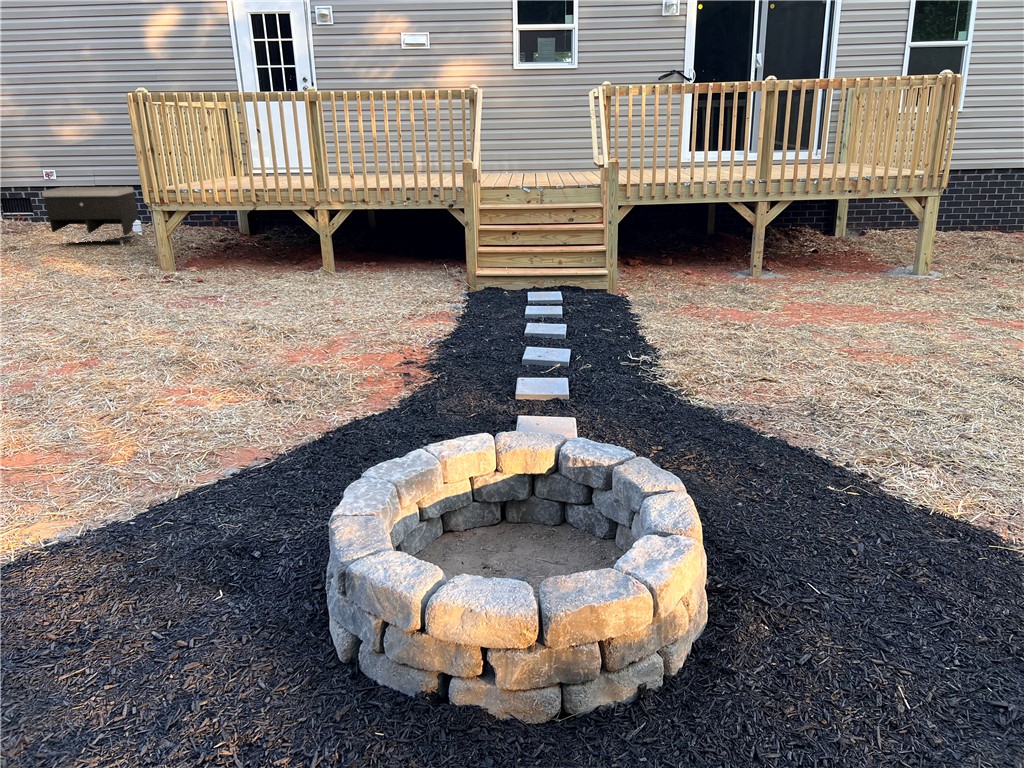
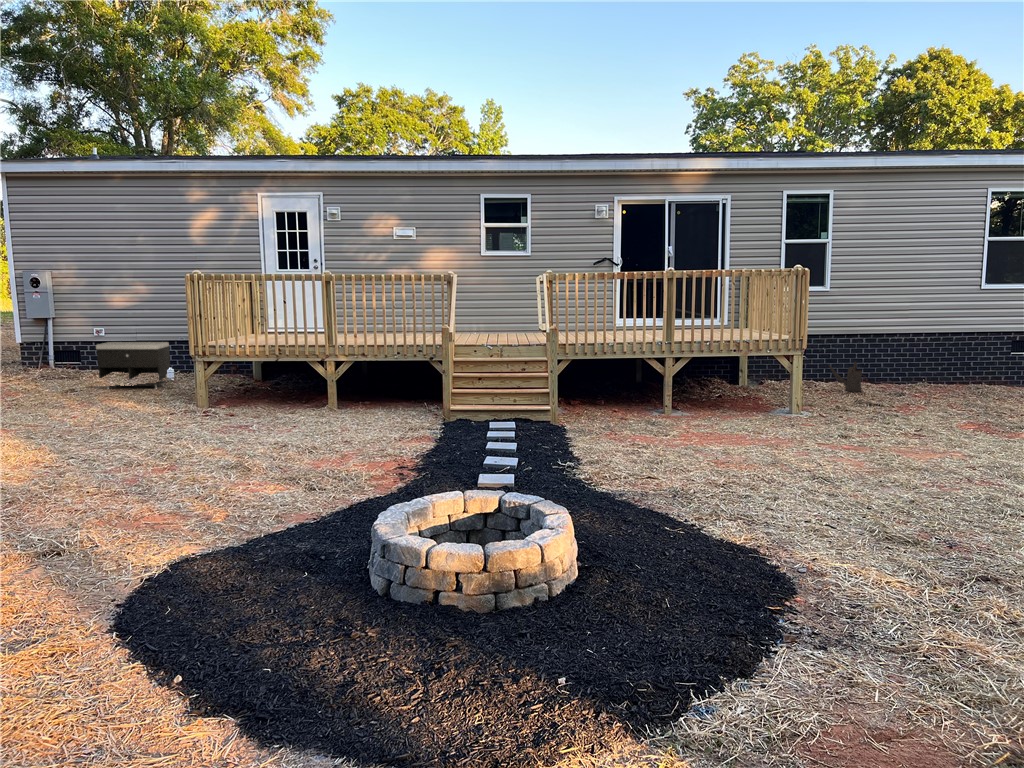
watering can: none [950,204,1000,244] -> present [829,362,868,392]

